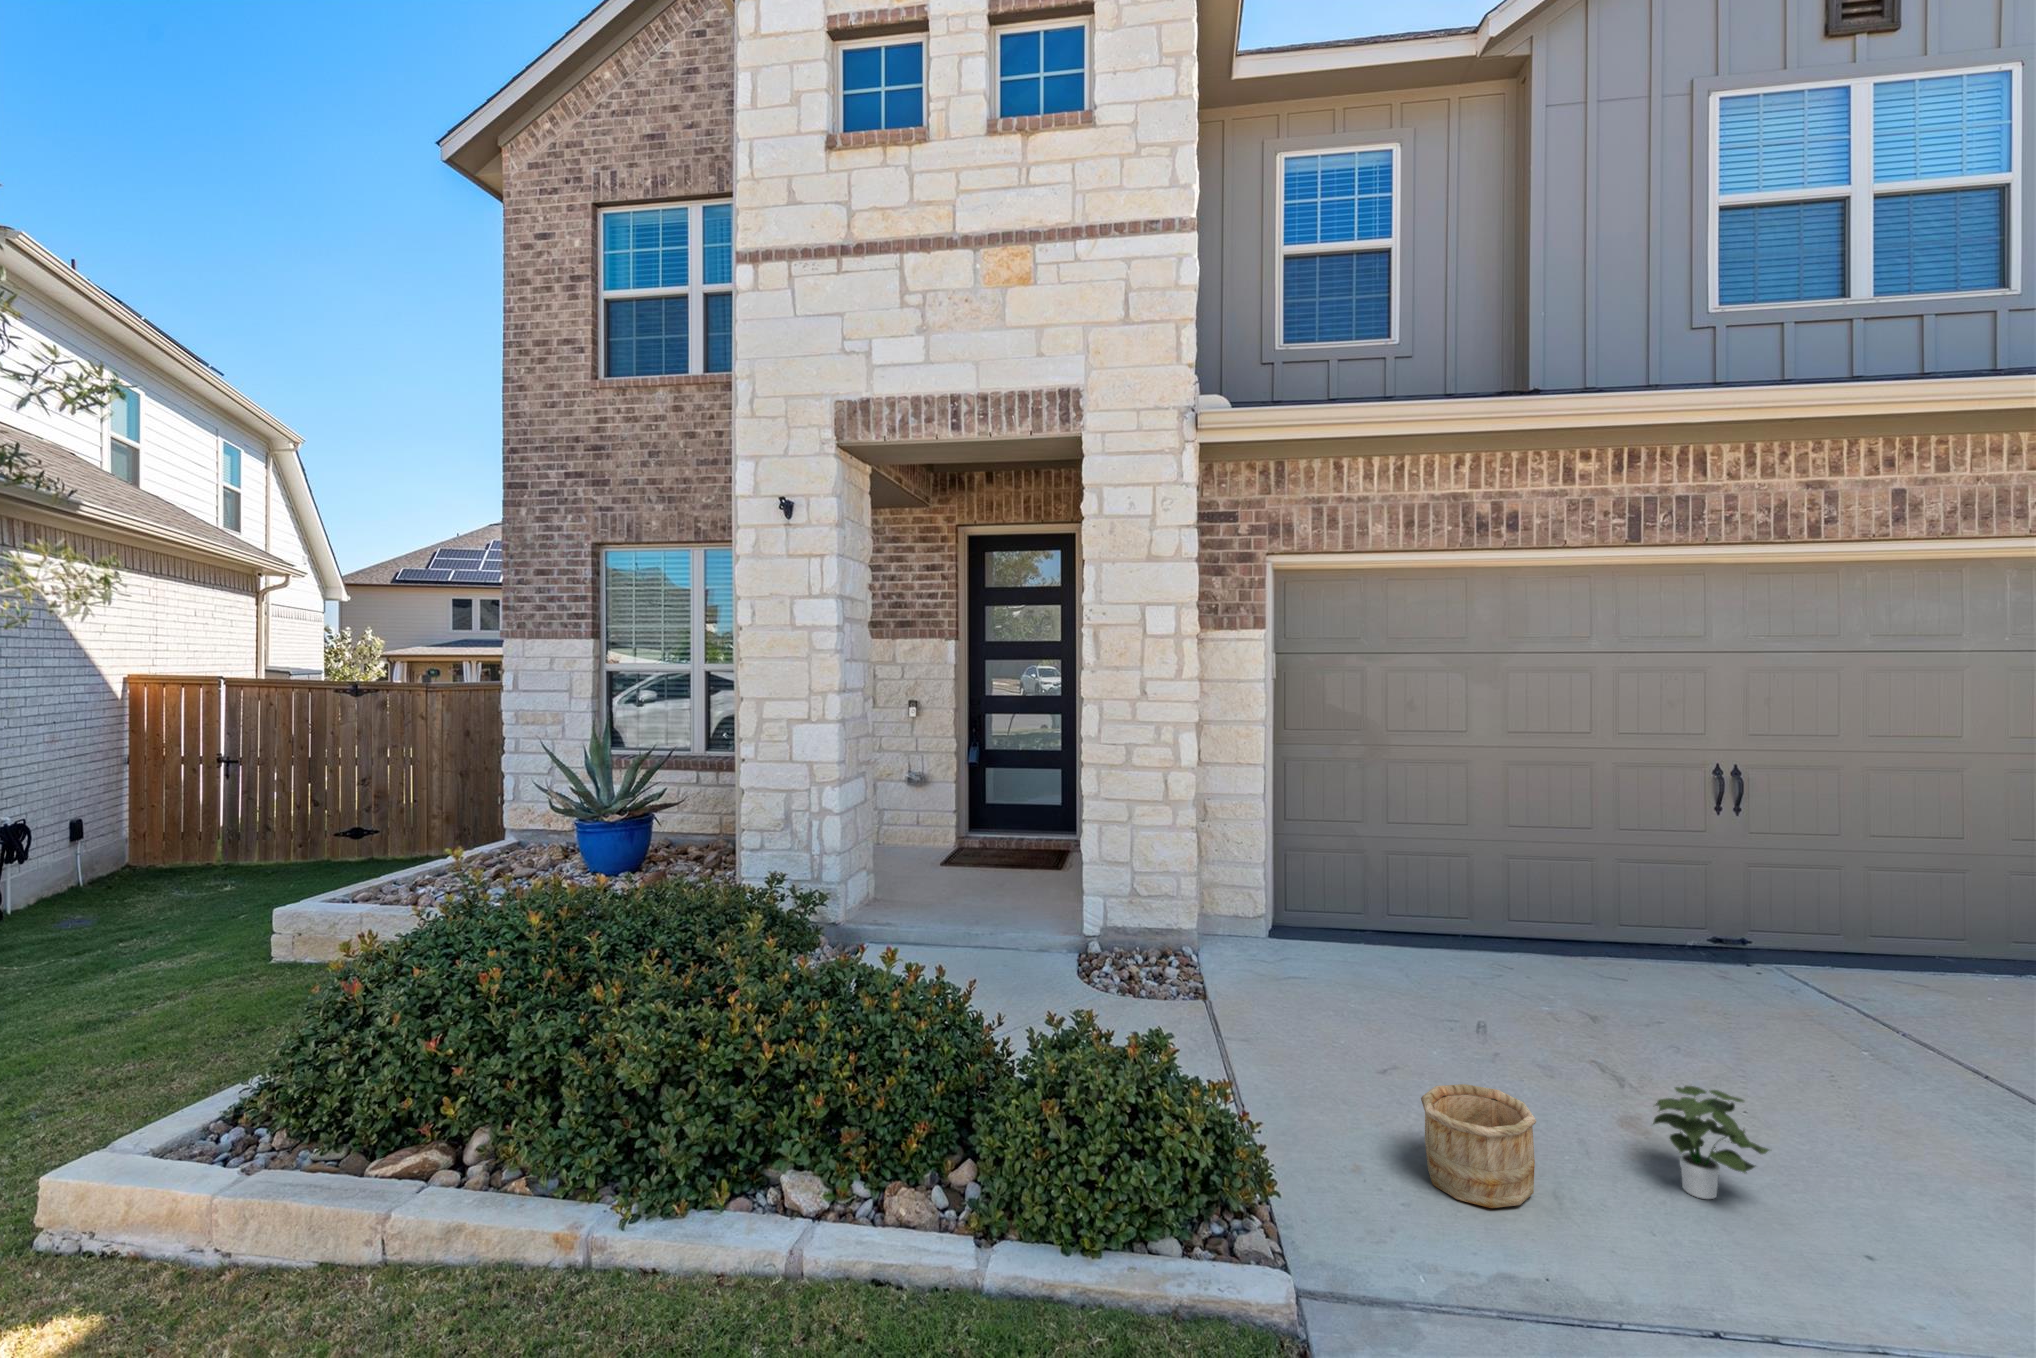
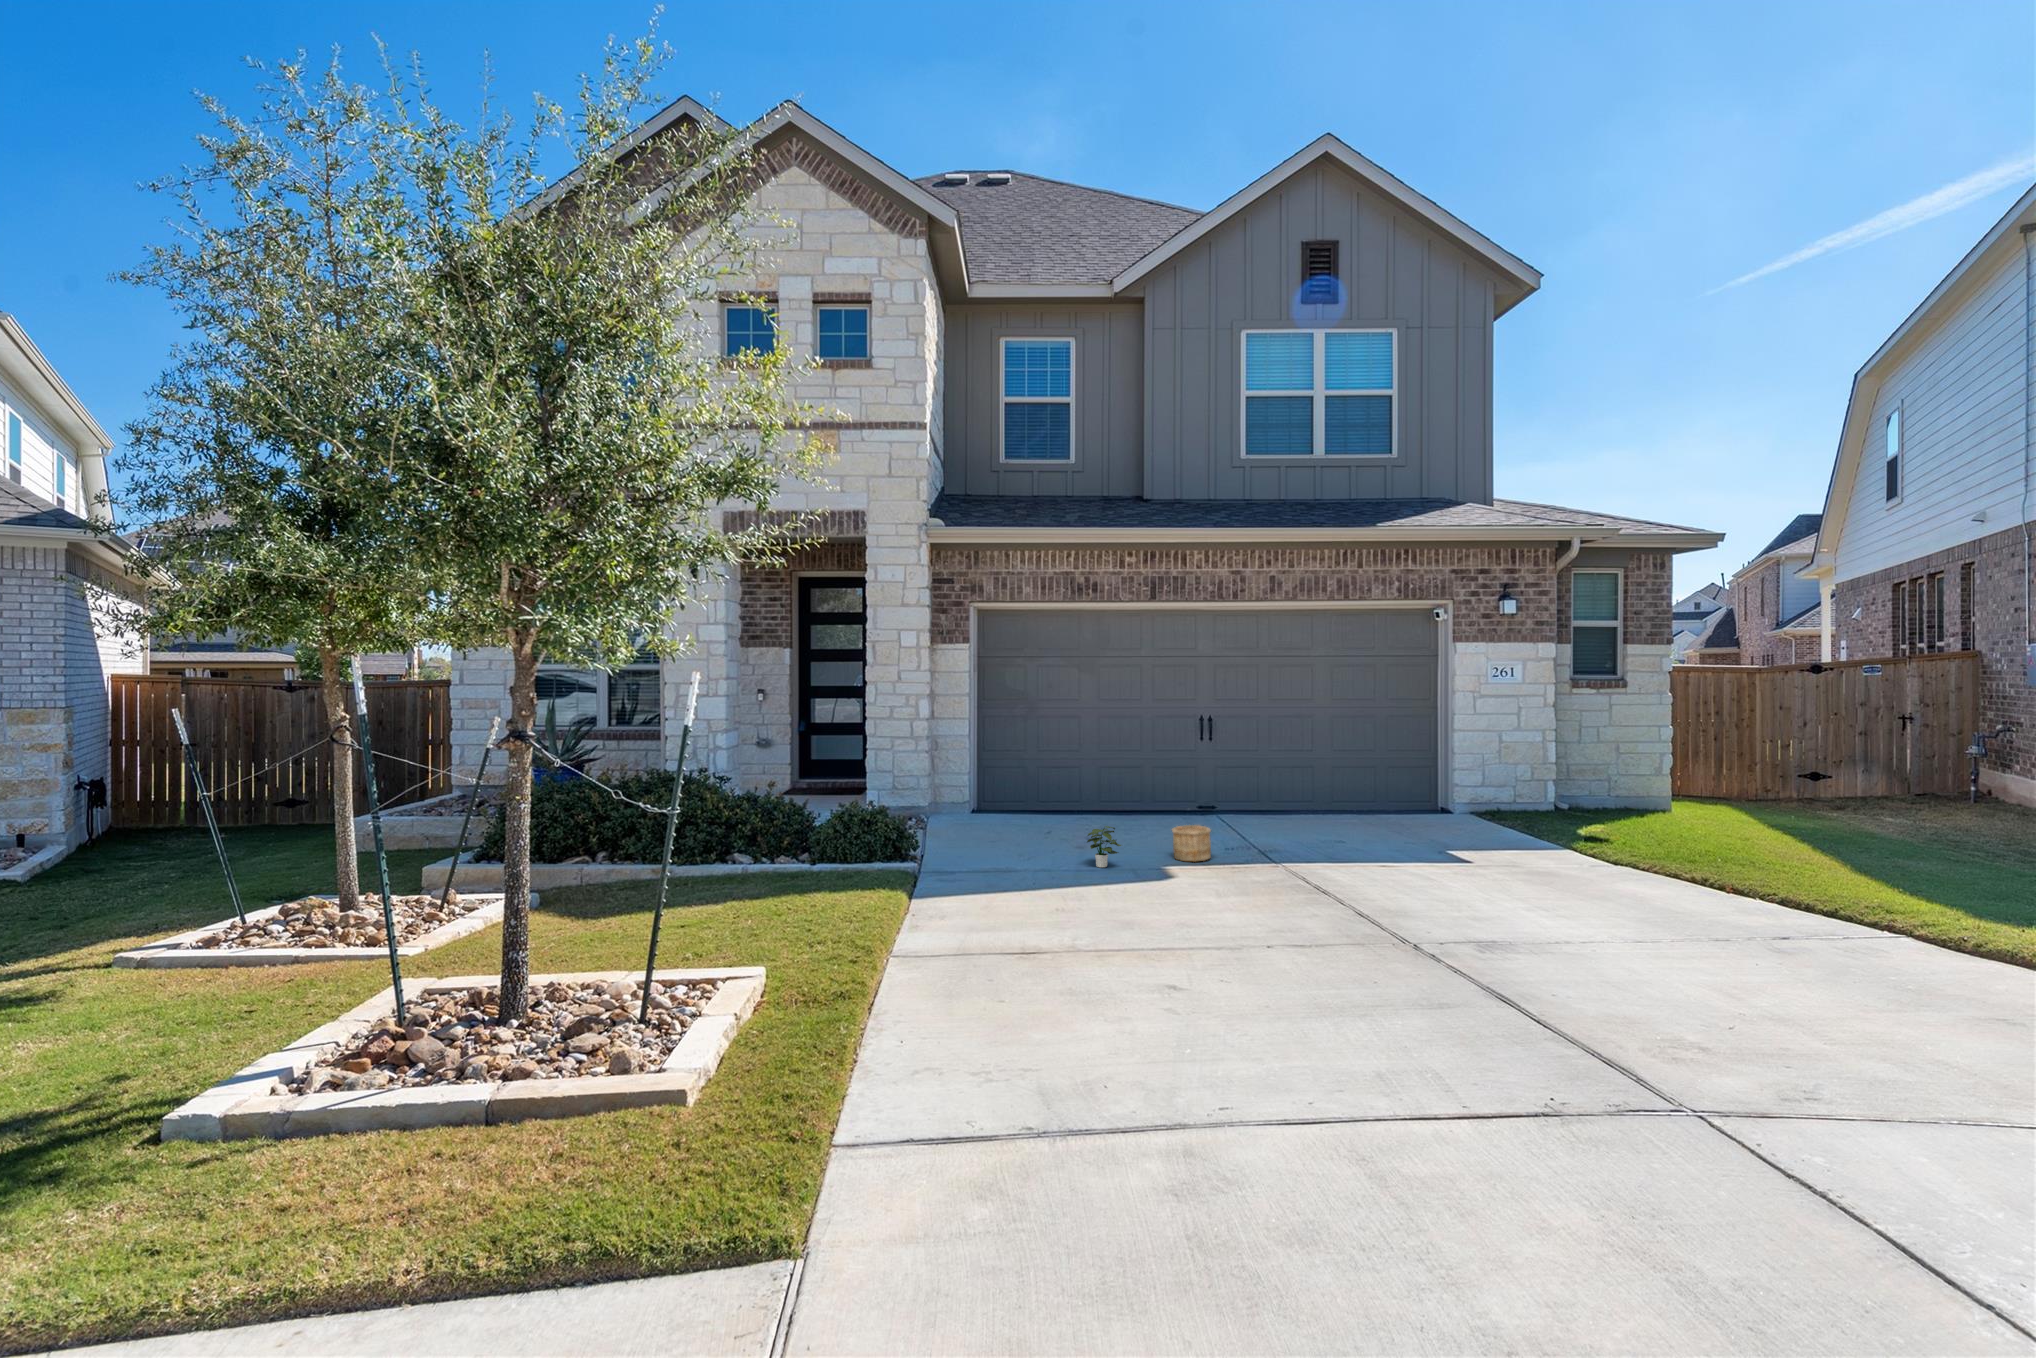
wooden bucket: present [1421,1084,1536,1208] -> present [1172,825,1211,861]

